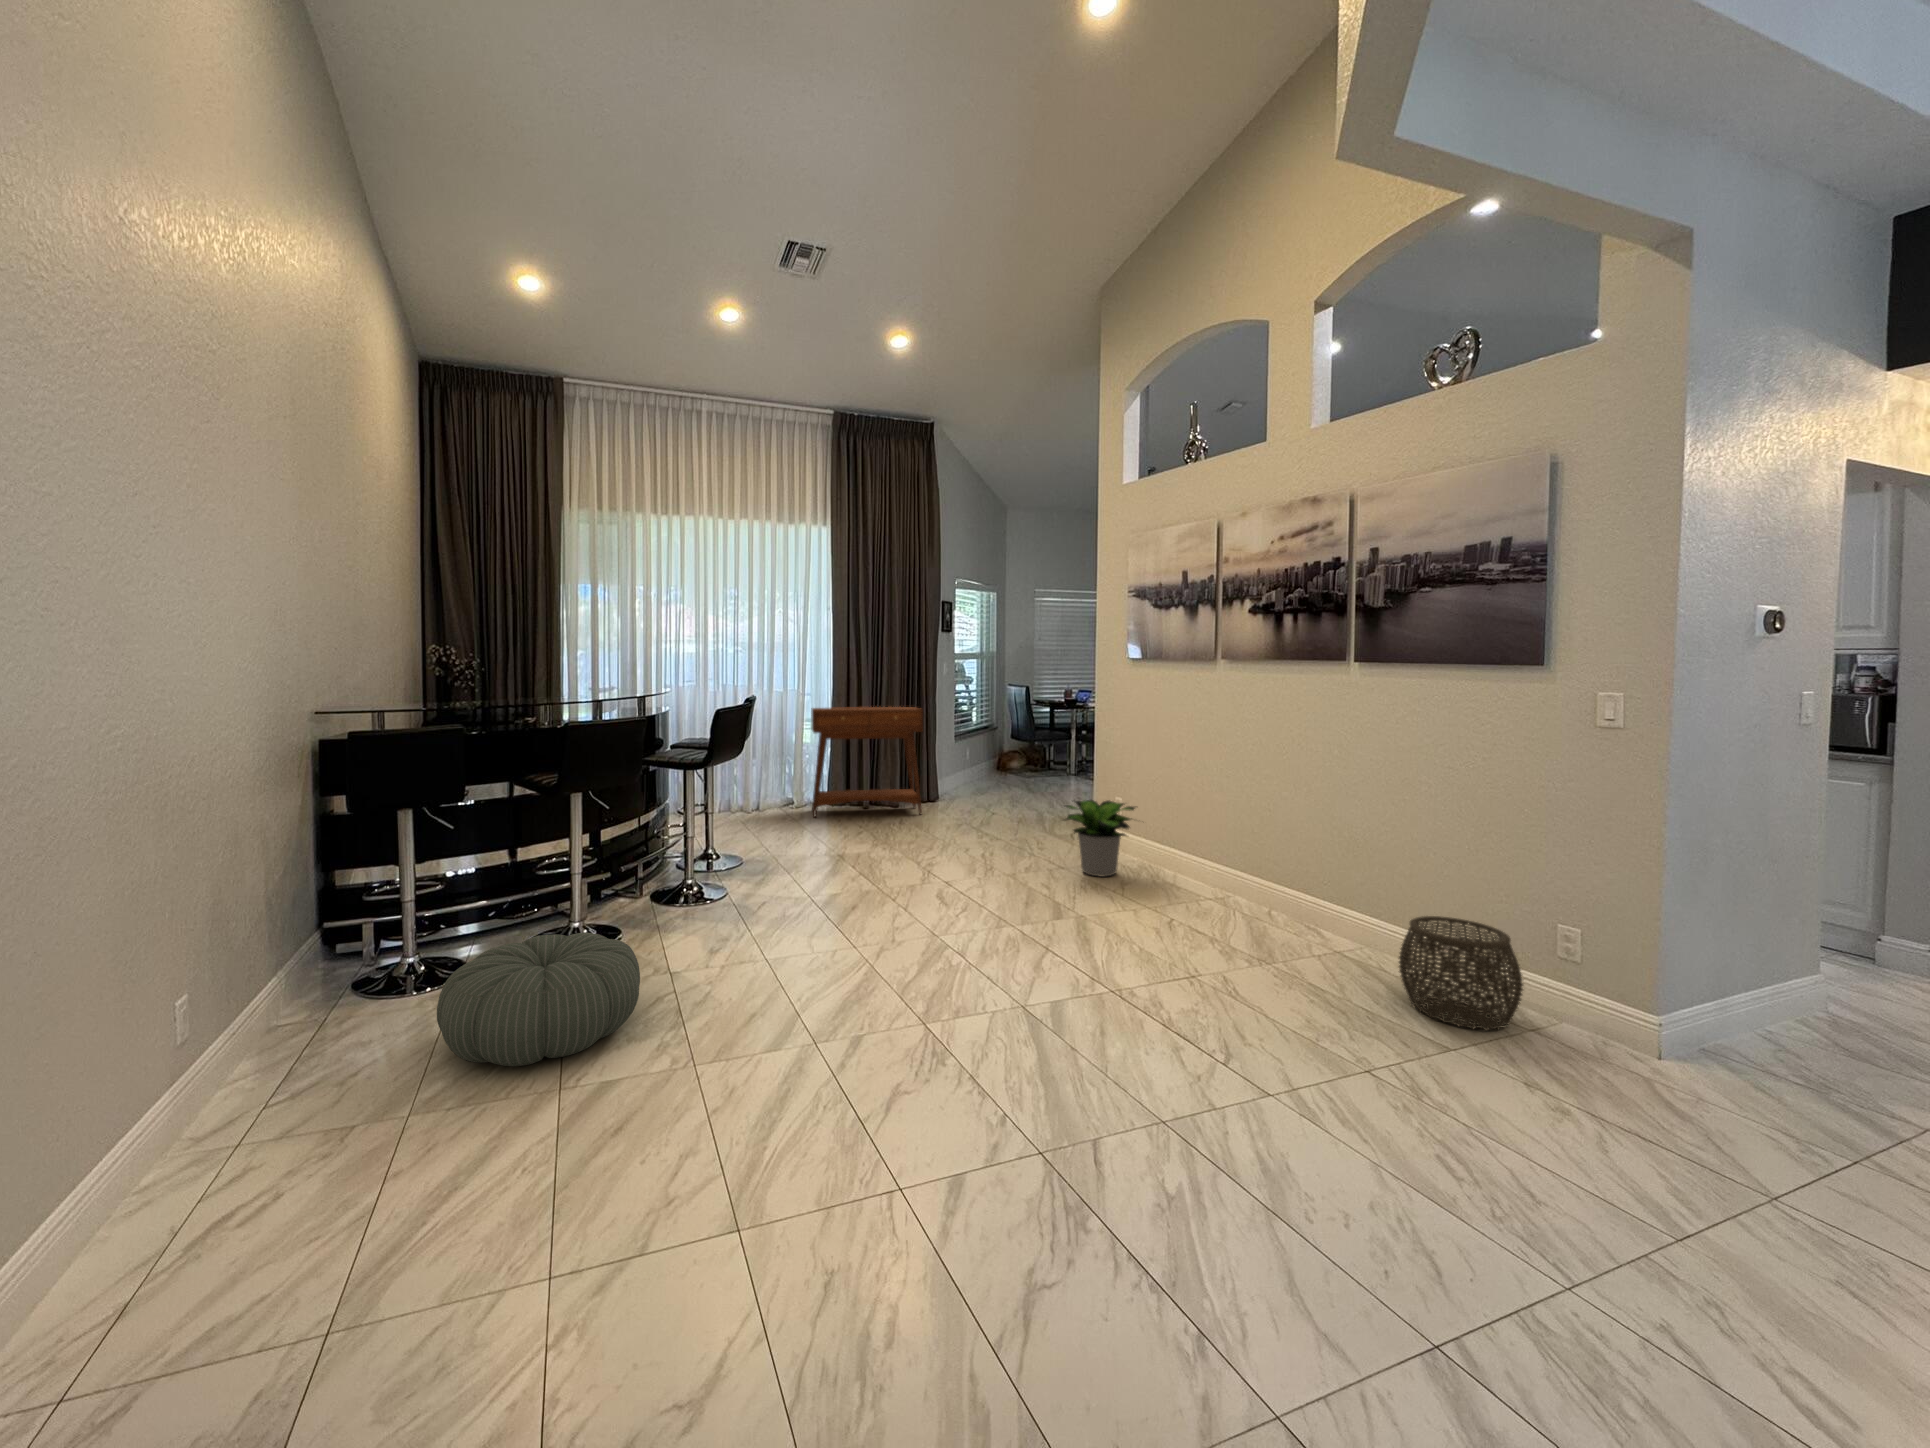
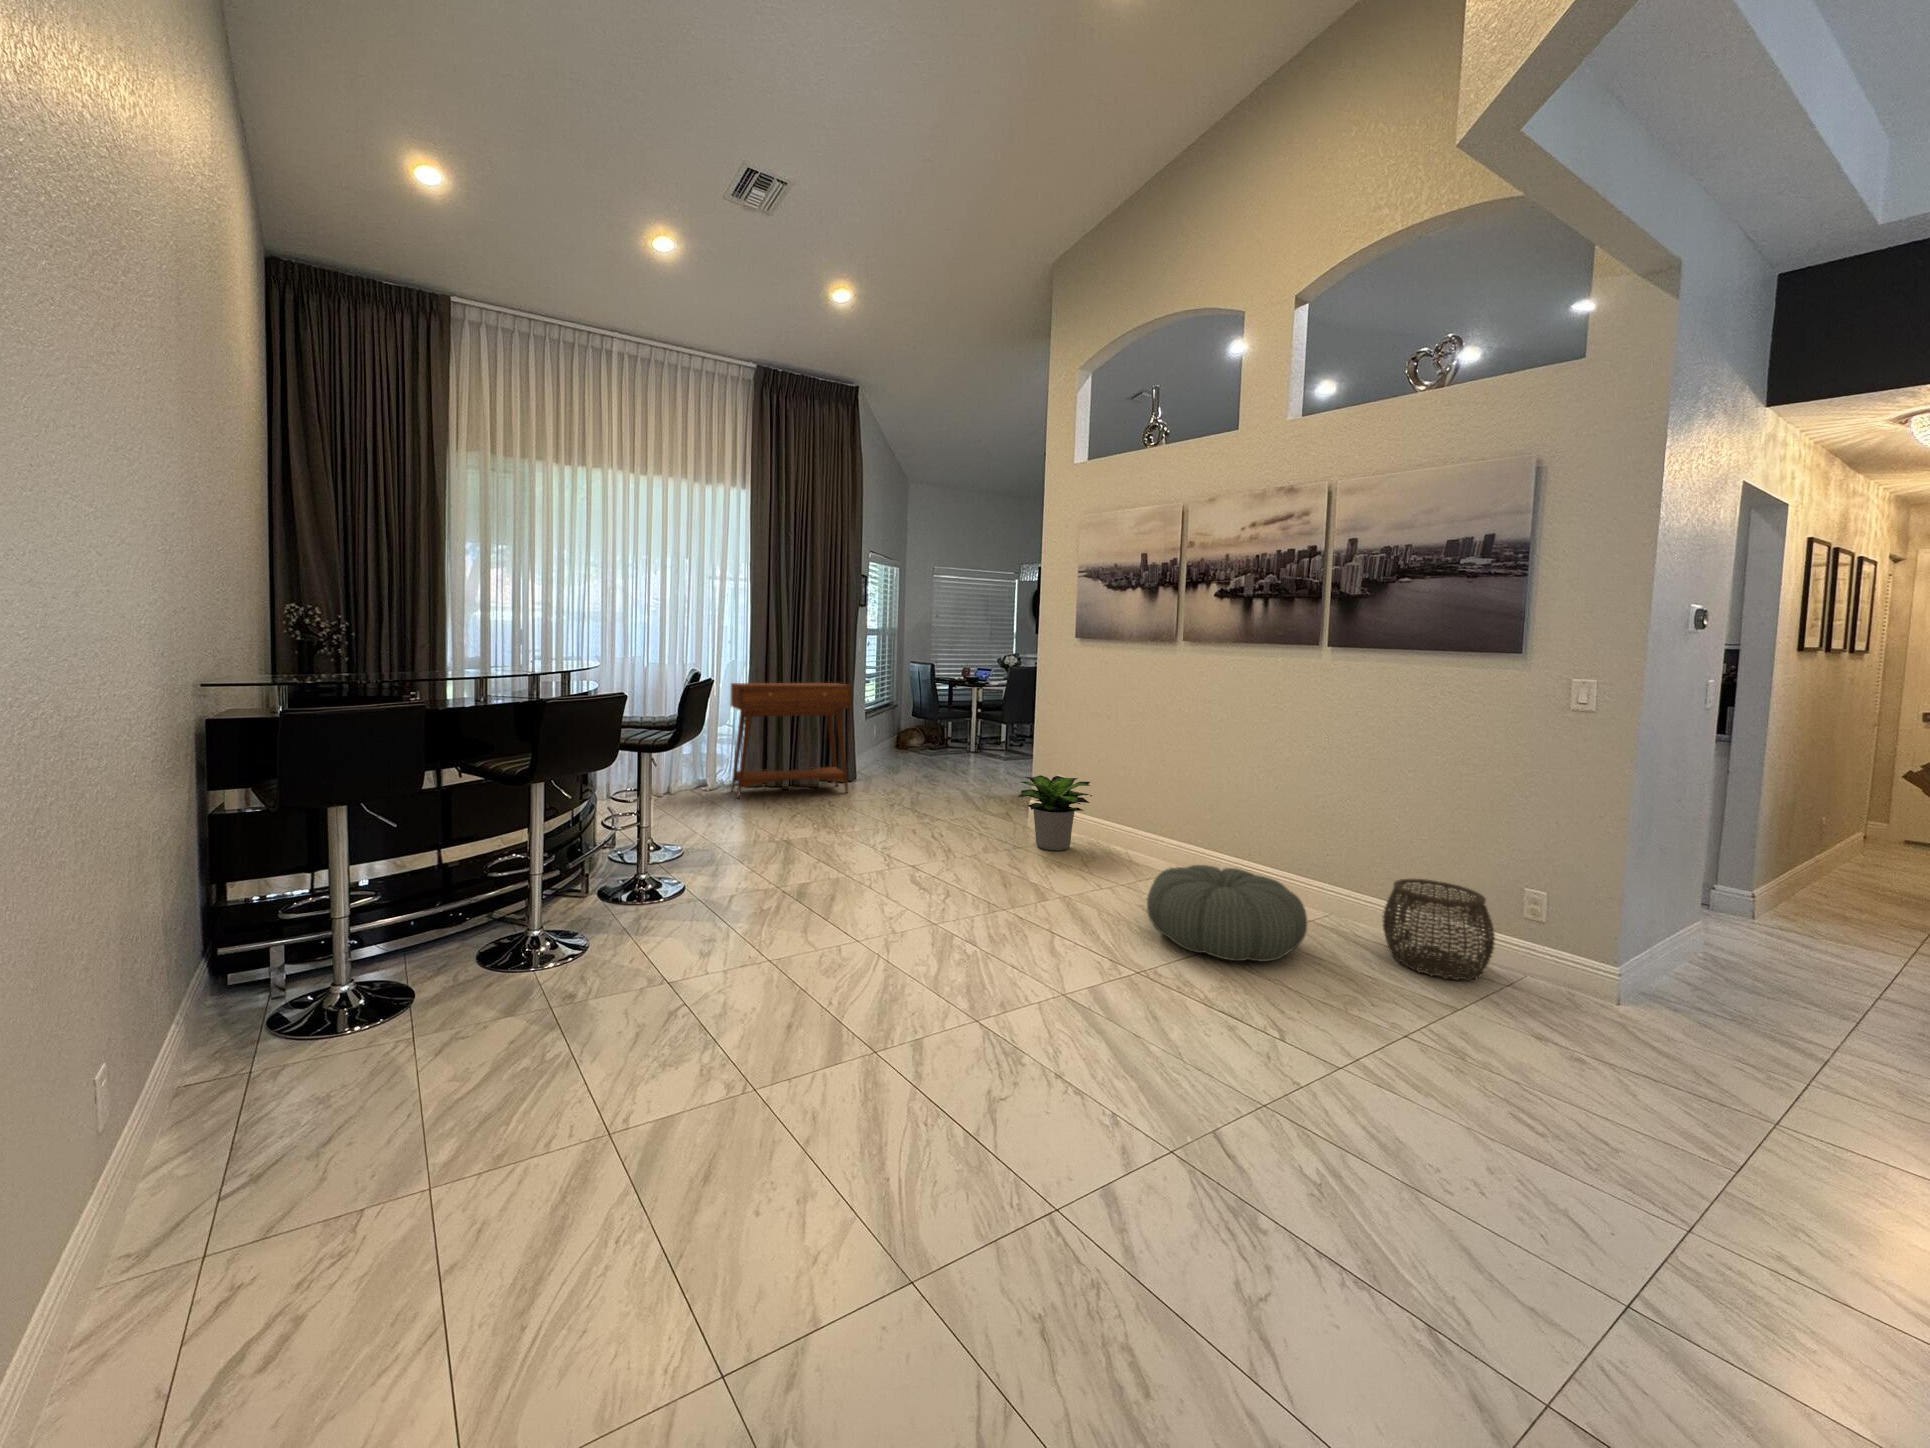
pouf: present [437,933,640,1066] -> present [1147,865,1307,962]

